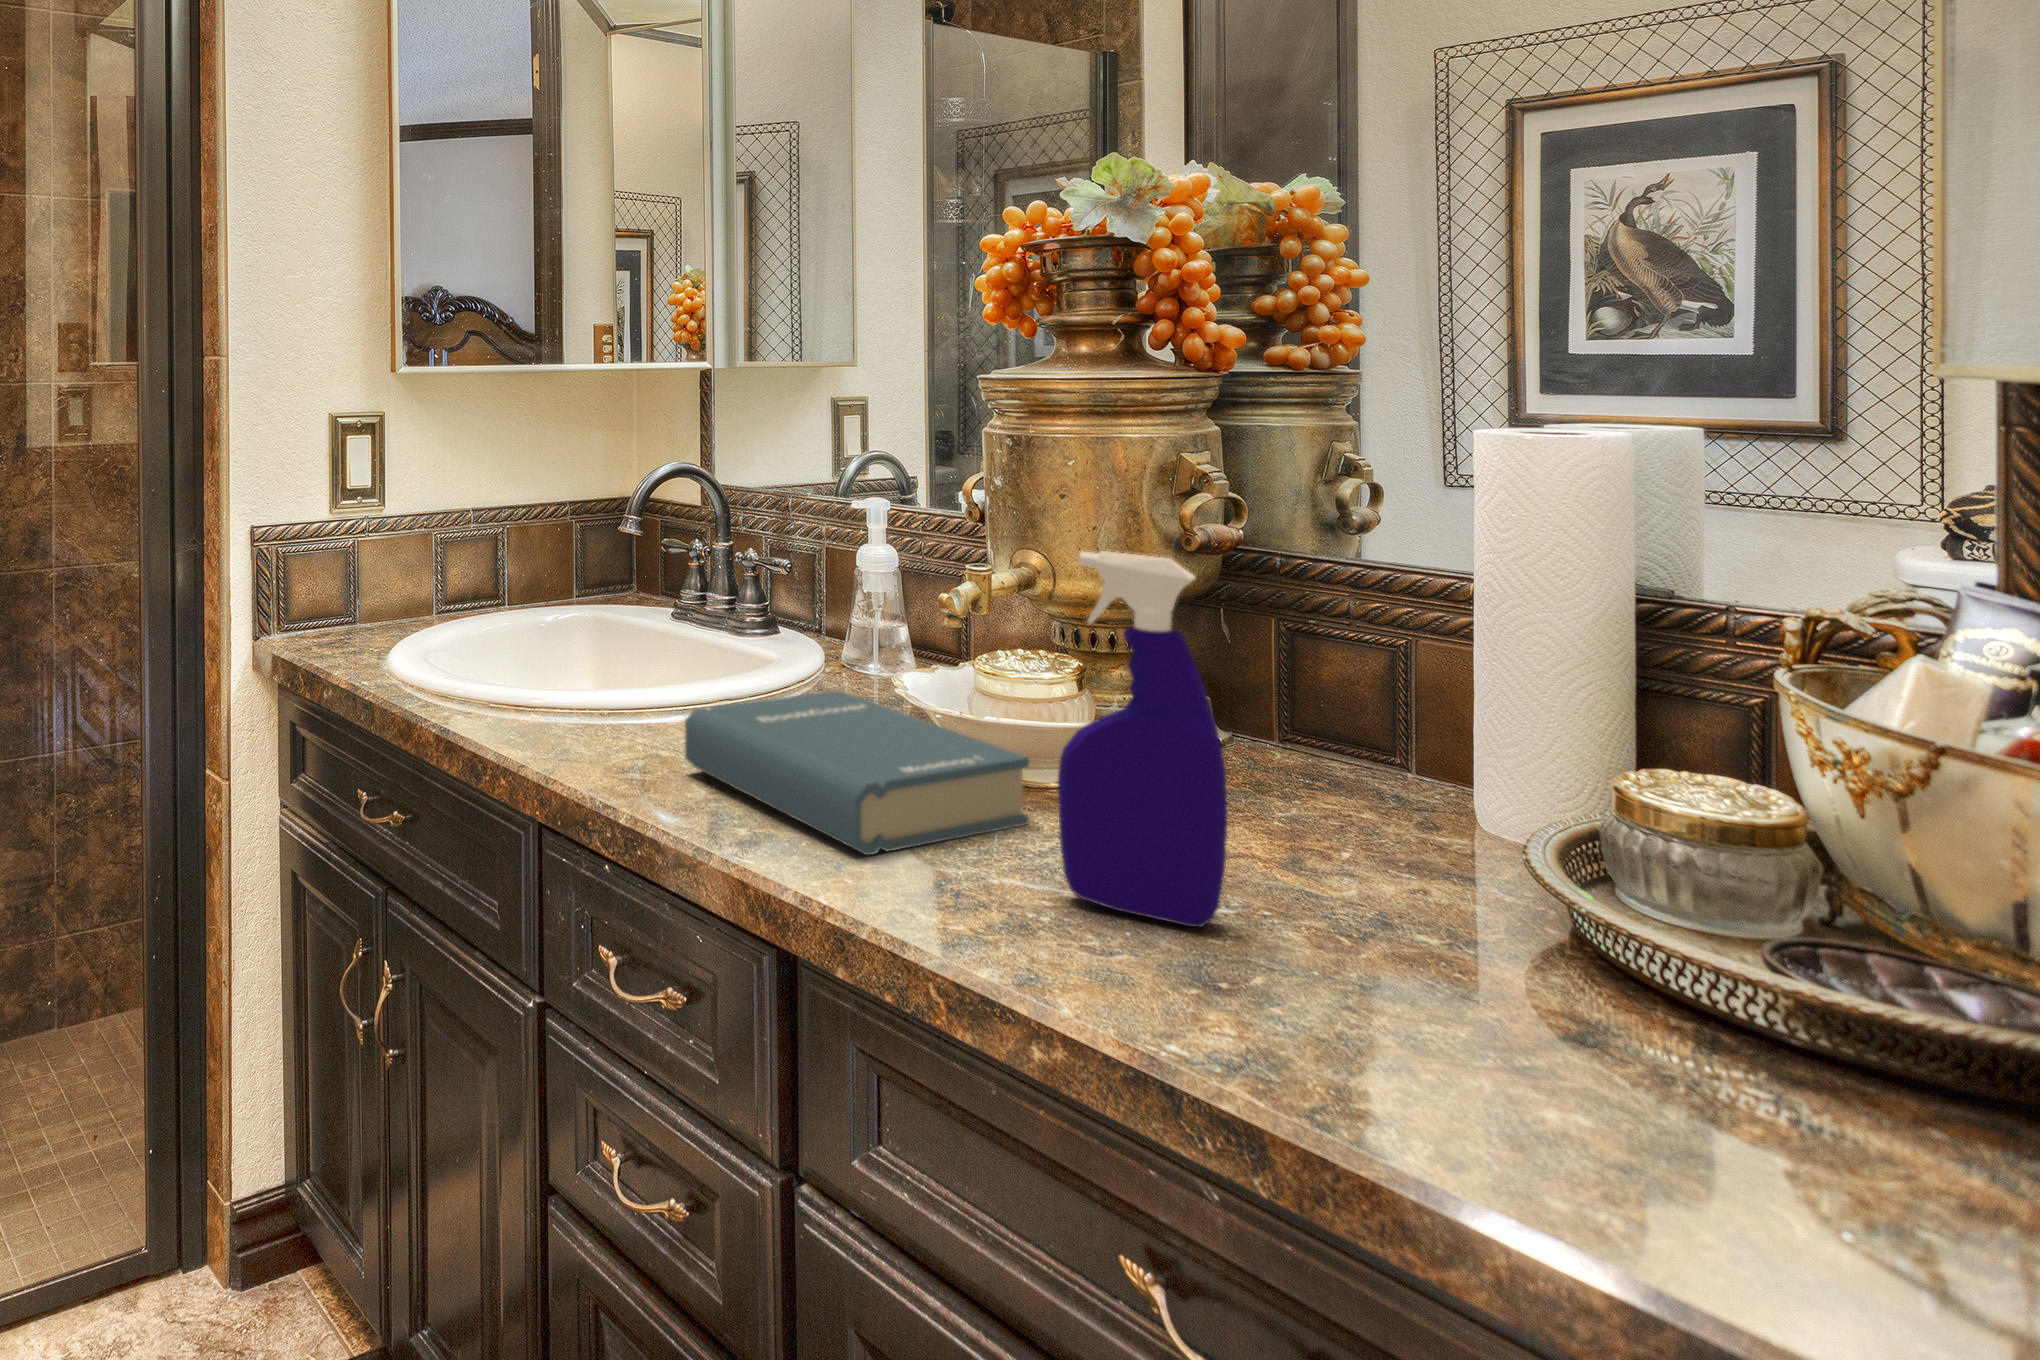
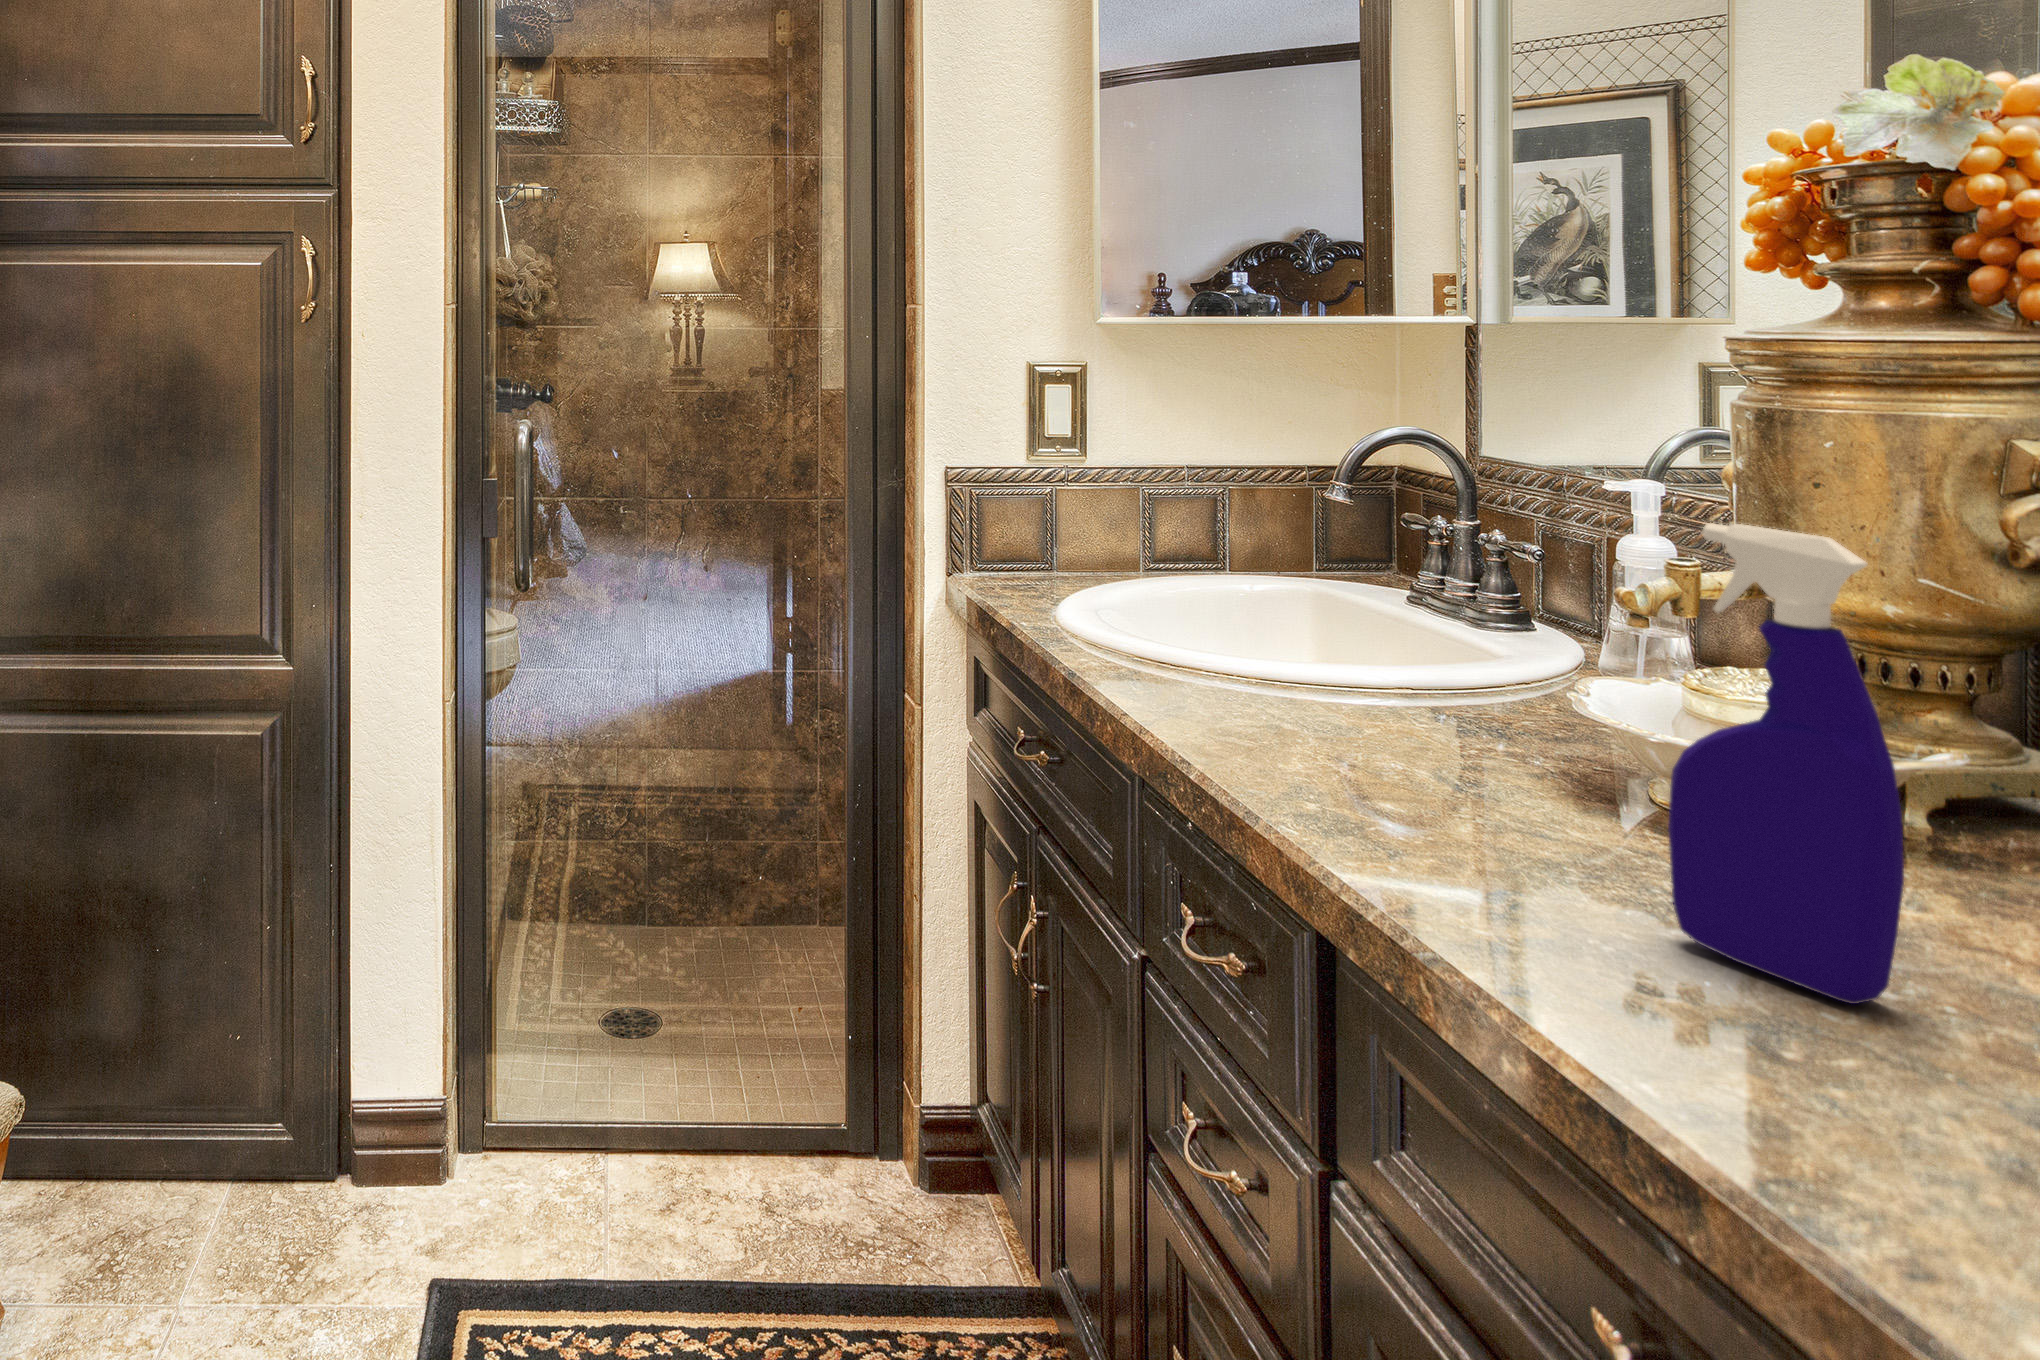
hardback book: present [685,691,1029,855] -> none [1297,679,1720,868]

